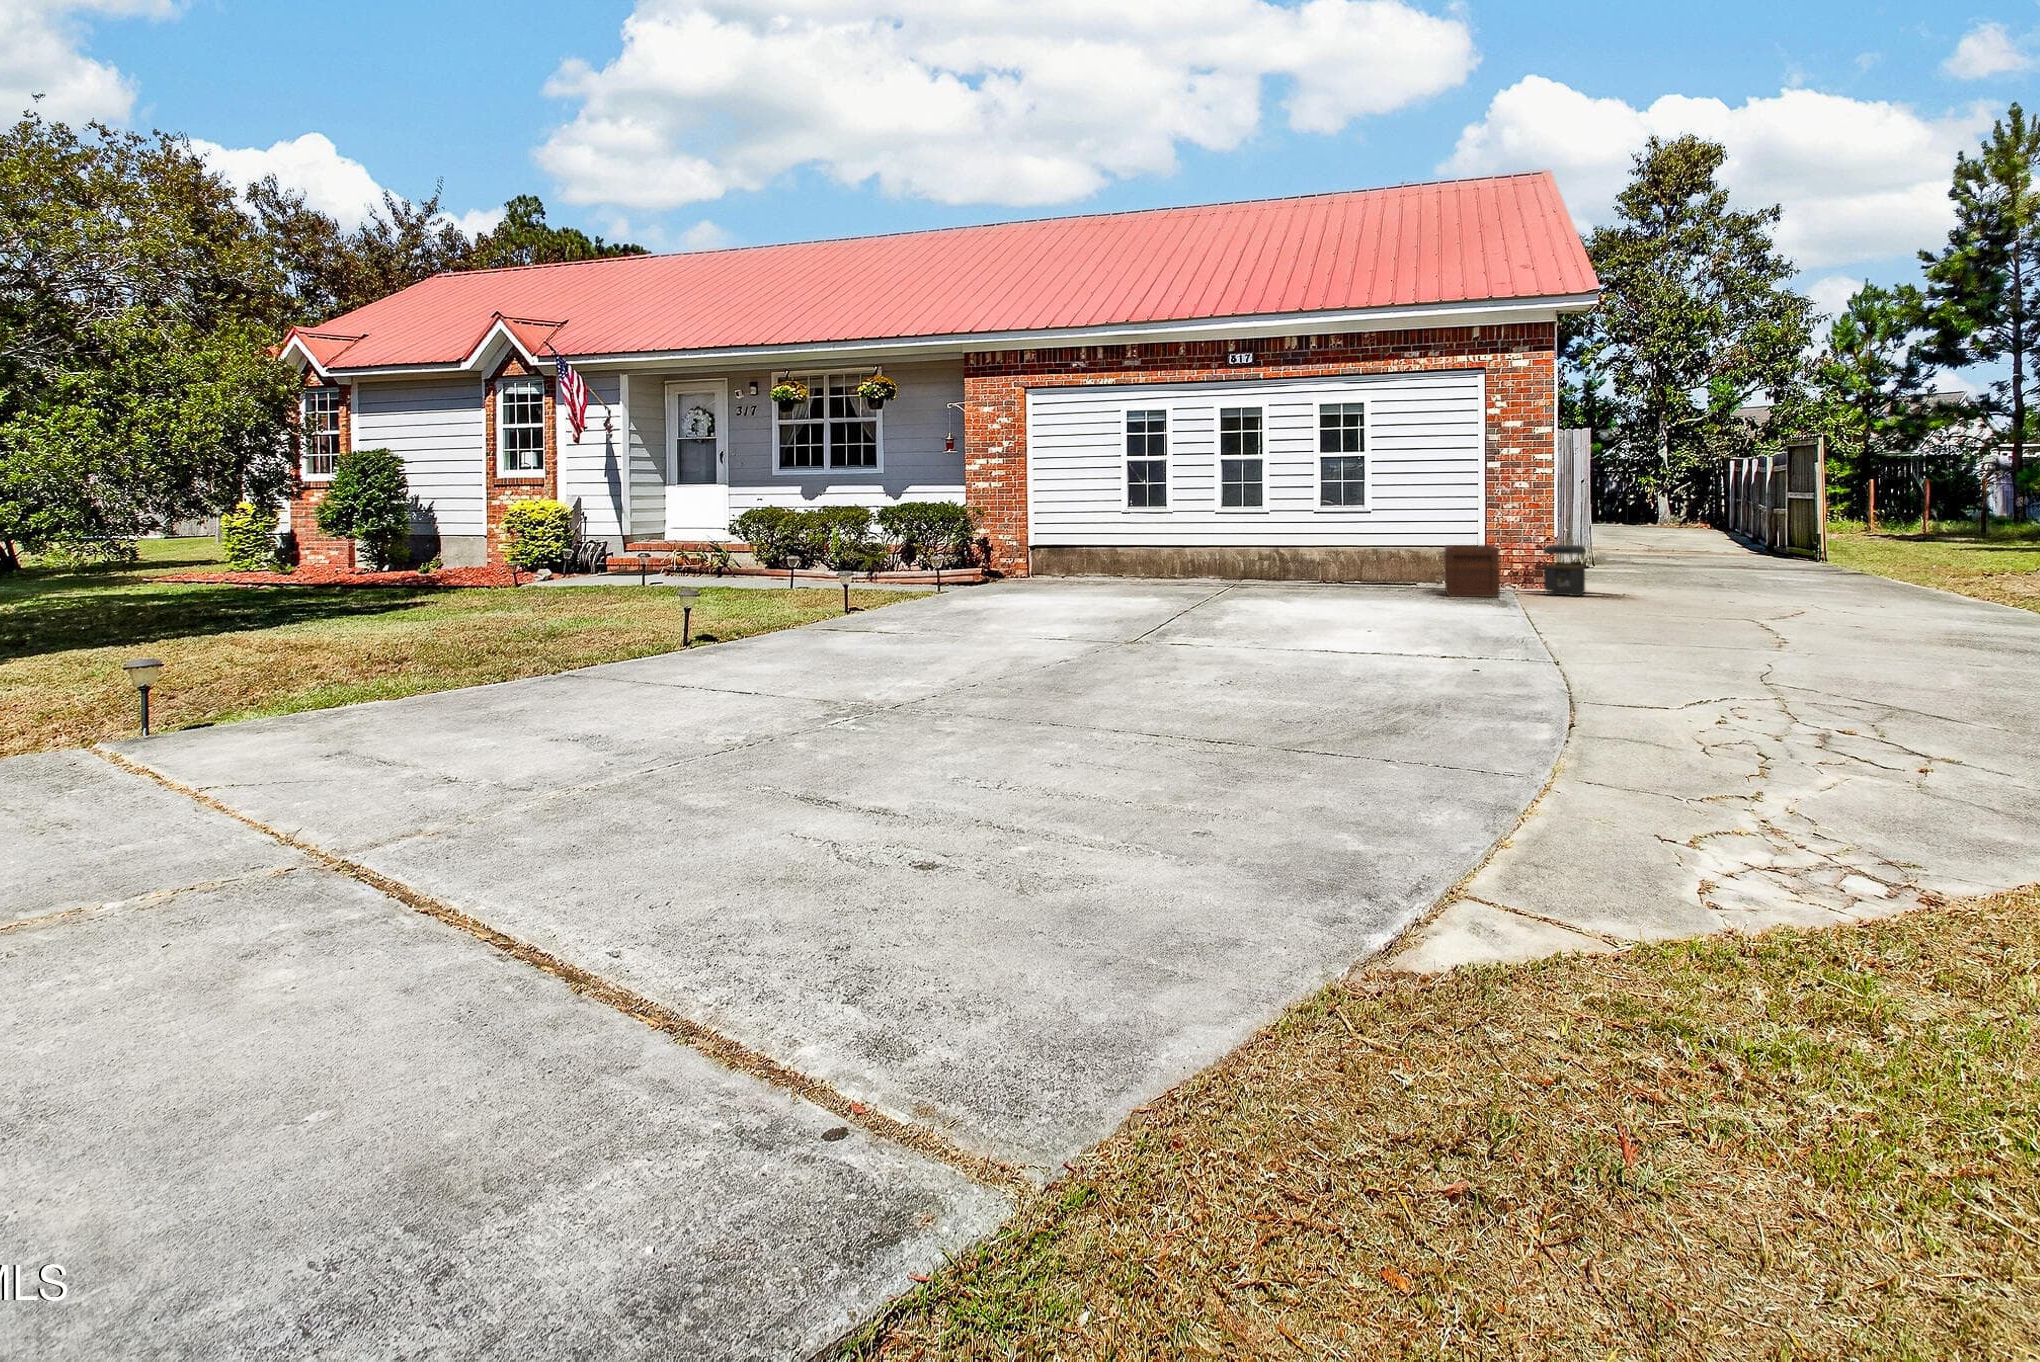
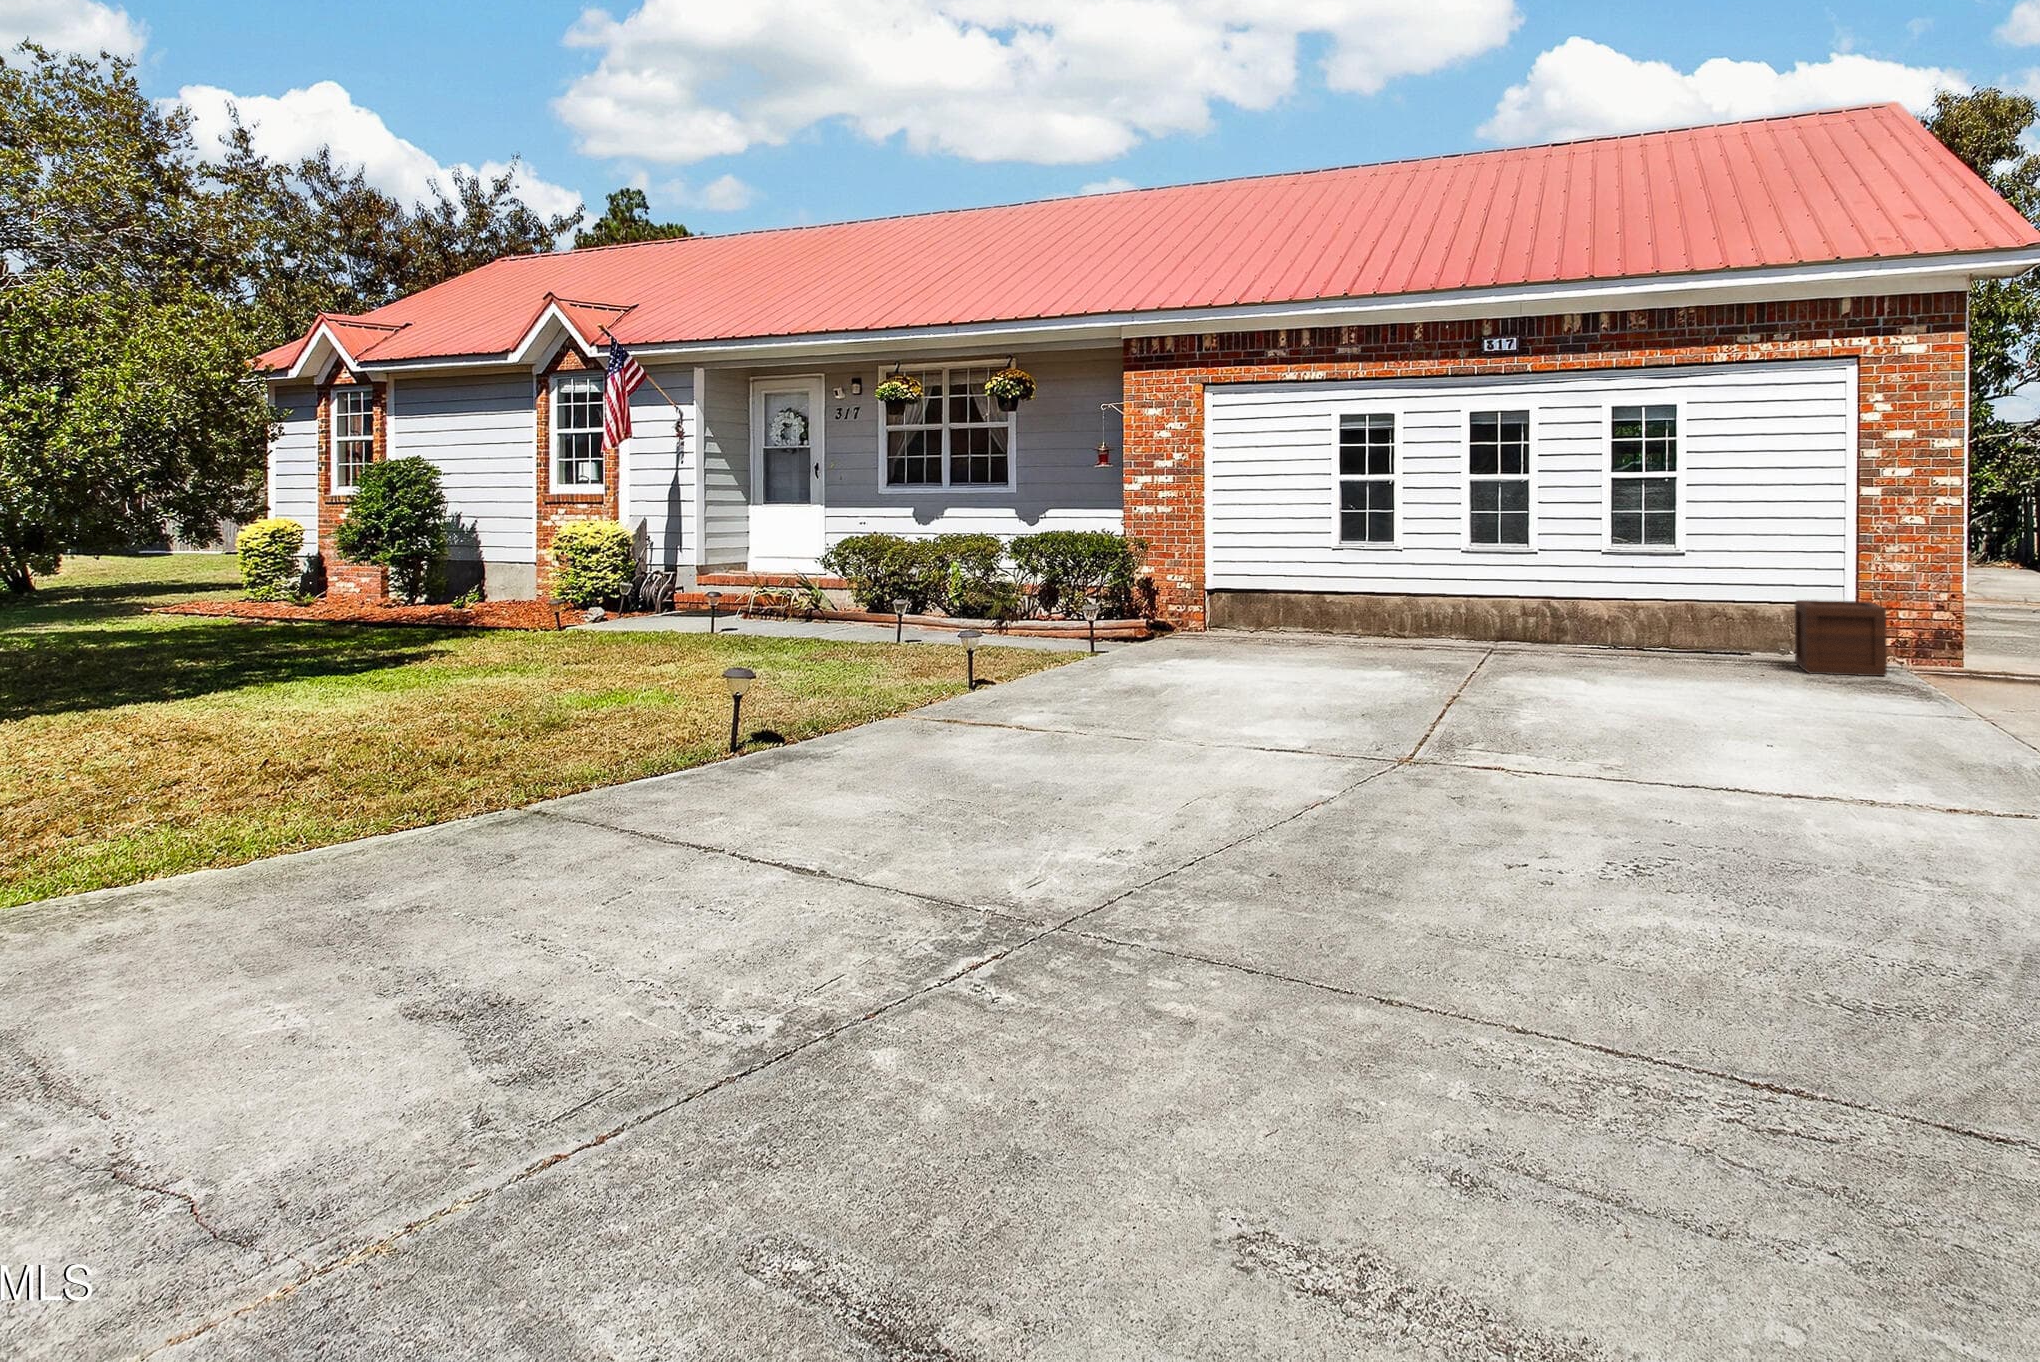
toolbox: present [1543,545,1586,596] -> none [1947,603,2010,677]

